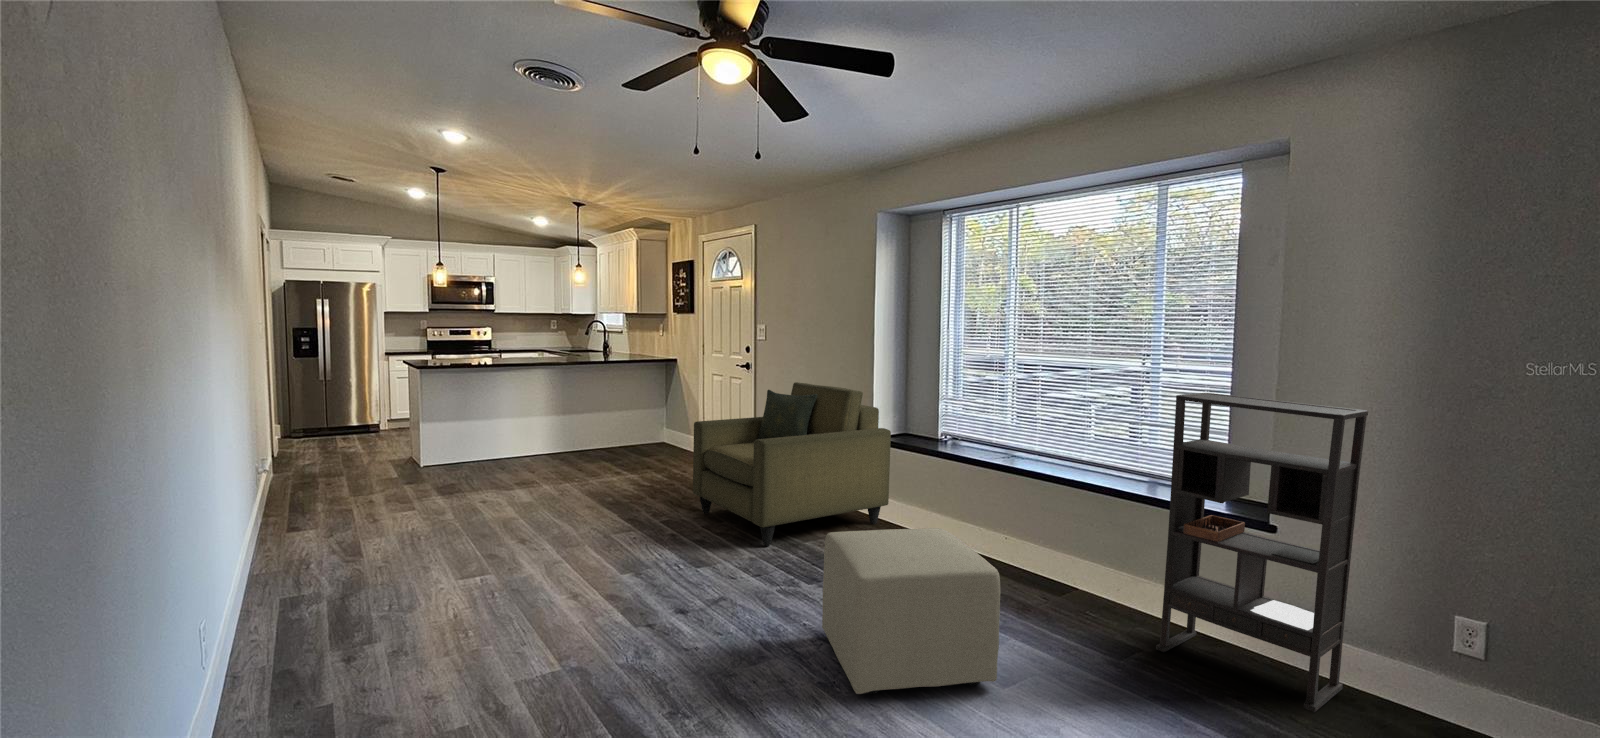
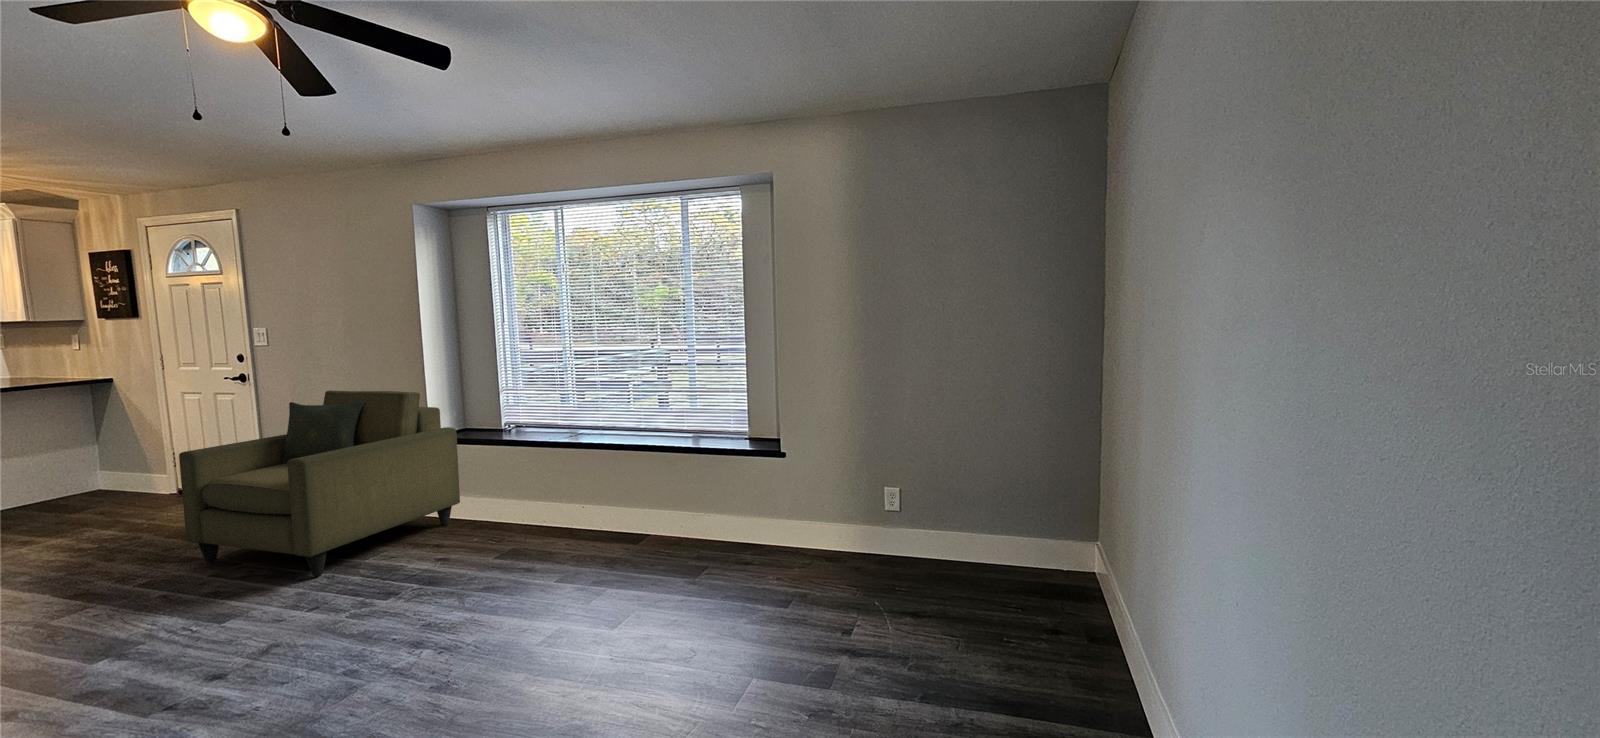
bookshelf: present [1156,393,1368,712] -> none [713,364,825,572]
ottoman: present [822,528,1000,694] -> none [414,508,604,679]

